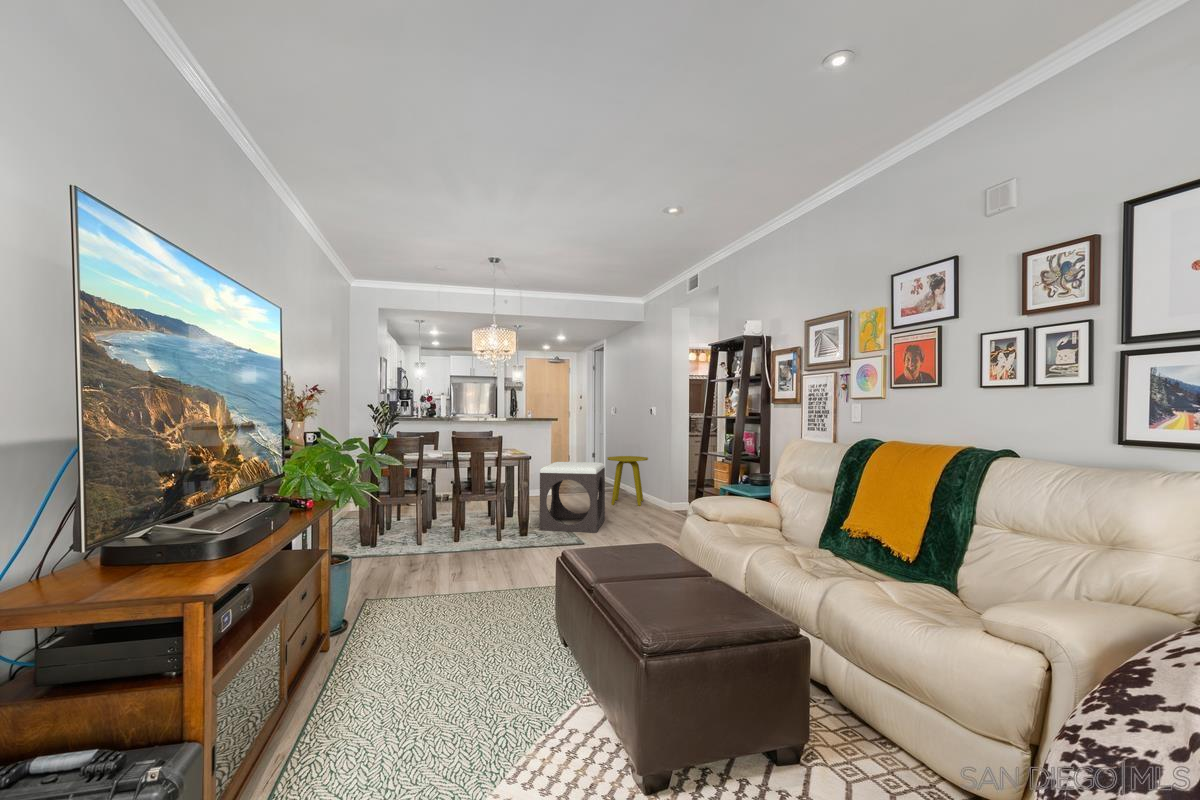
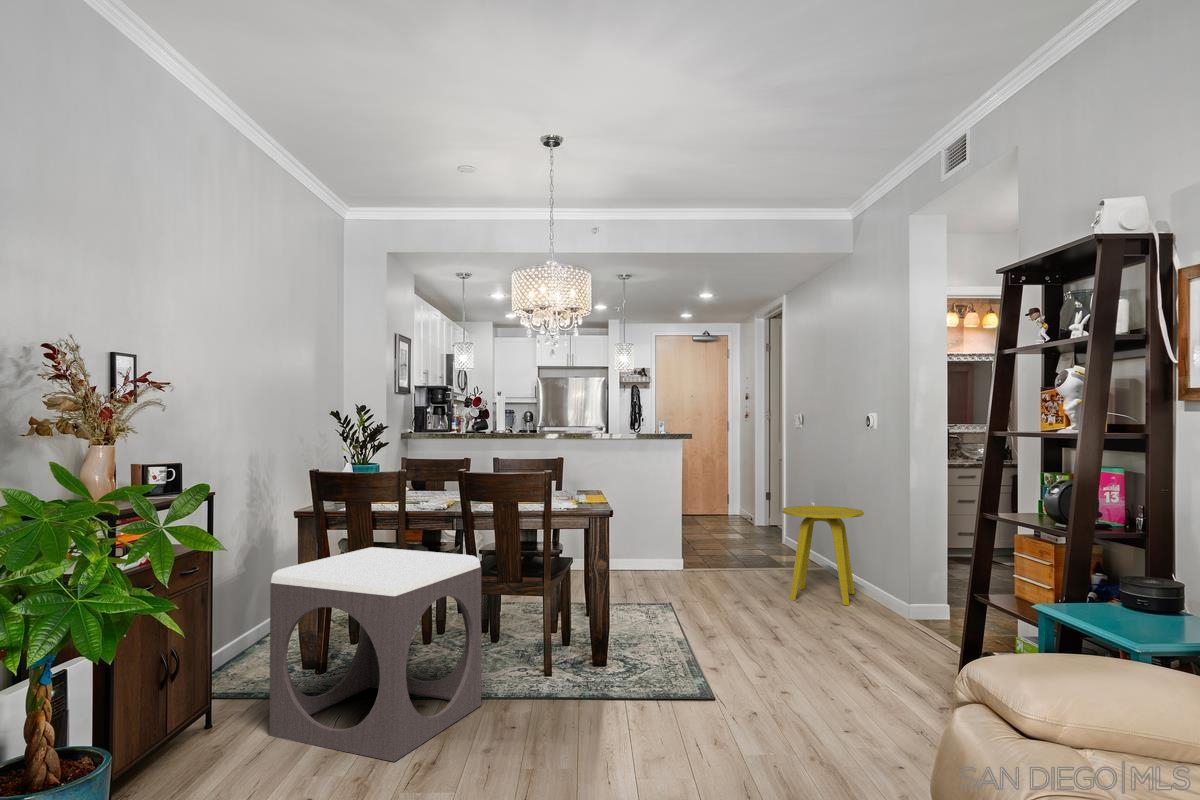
footstool: present [540,462,605,532] -> present [269,547,481,762]

